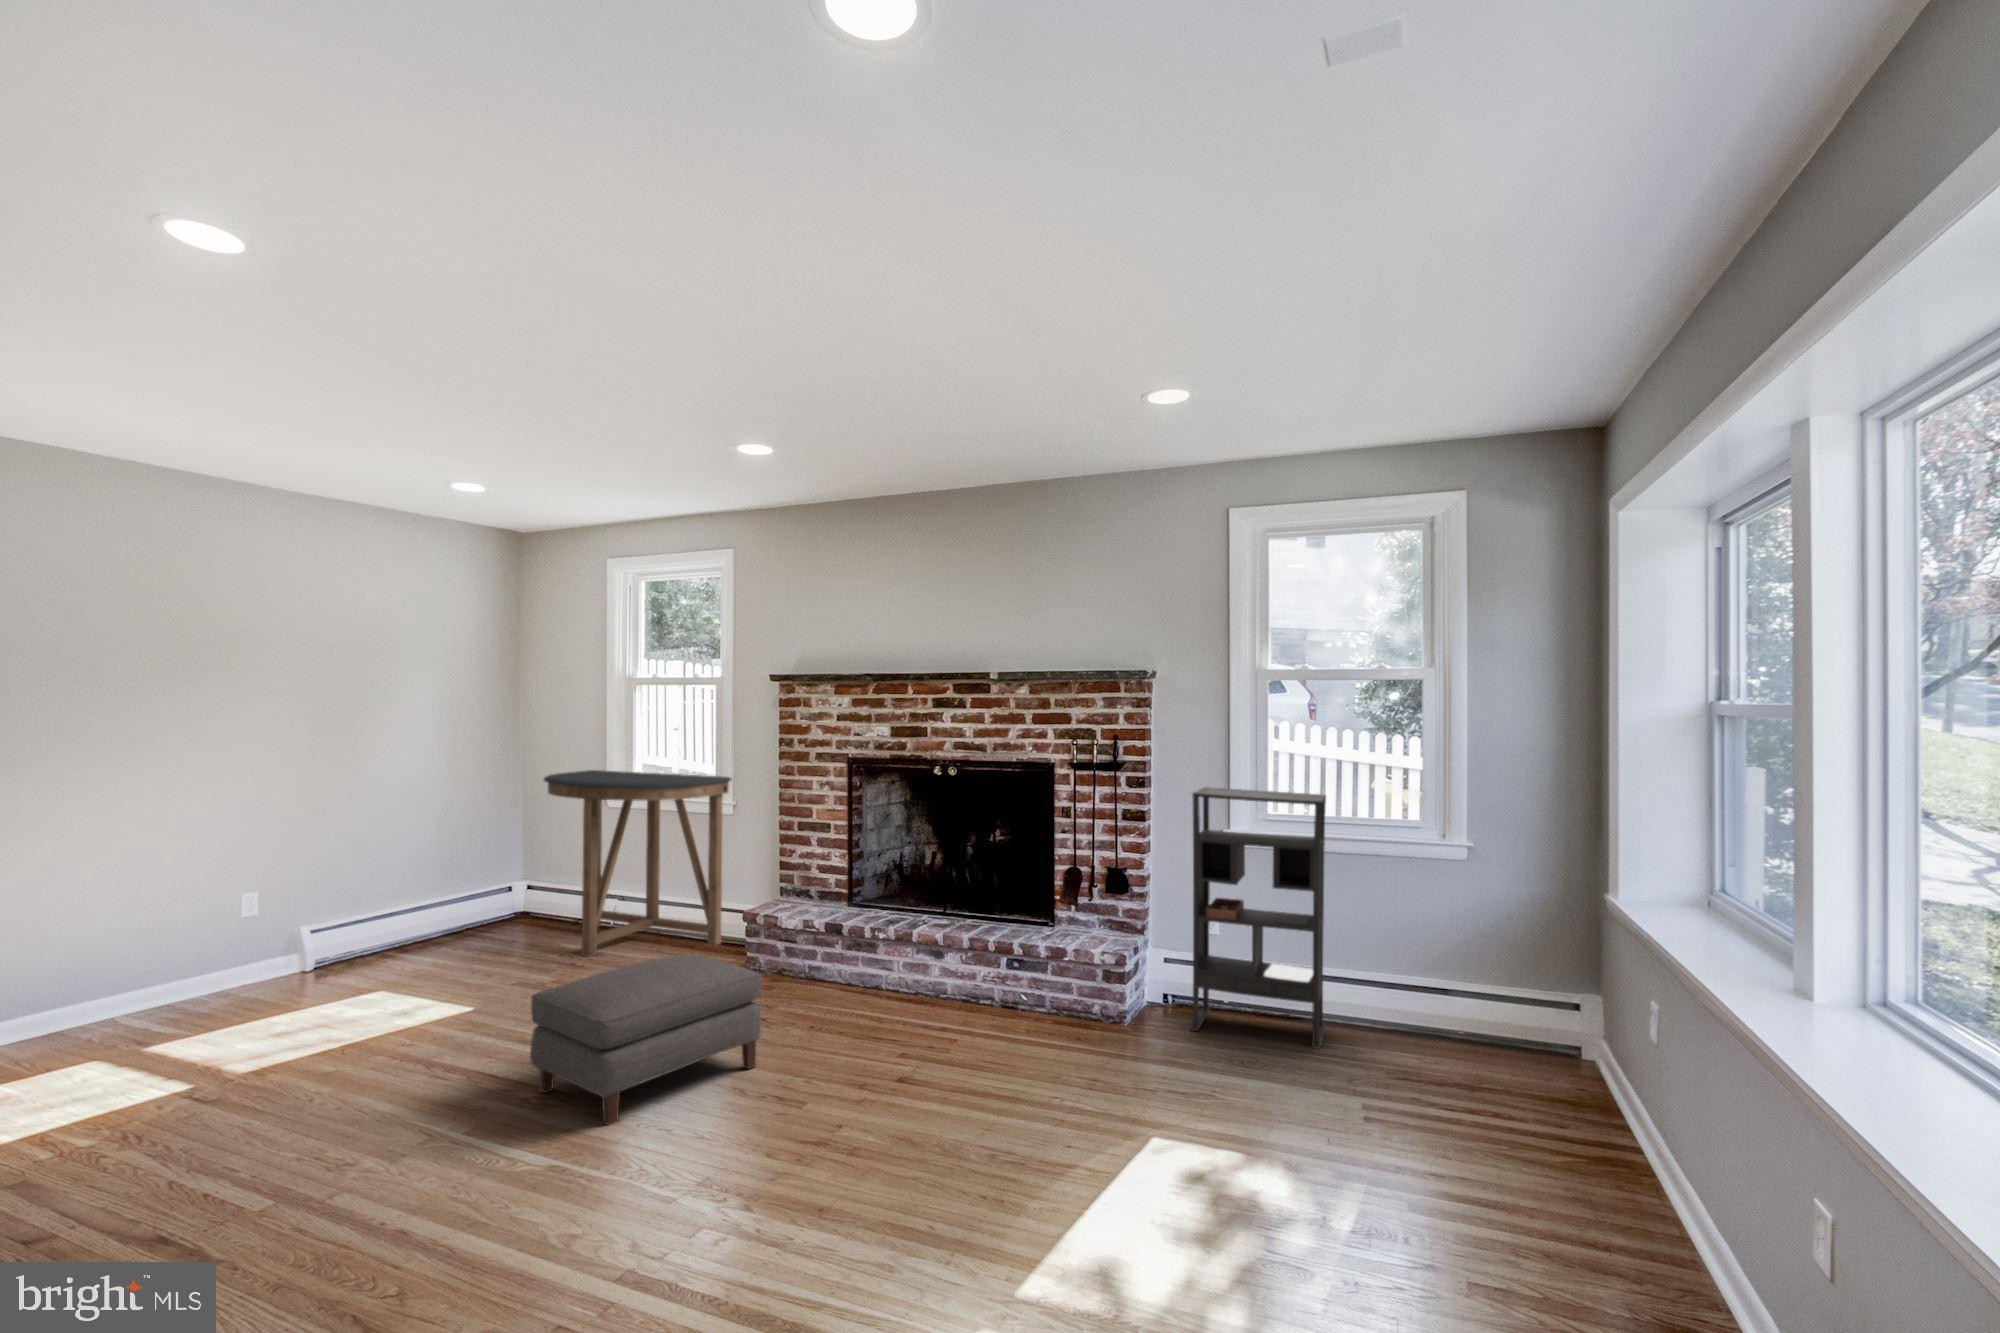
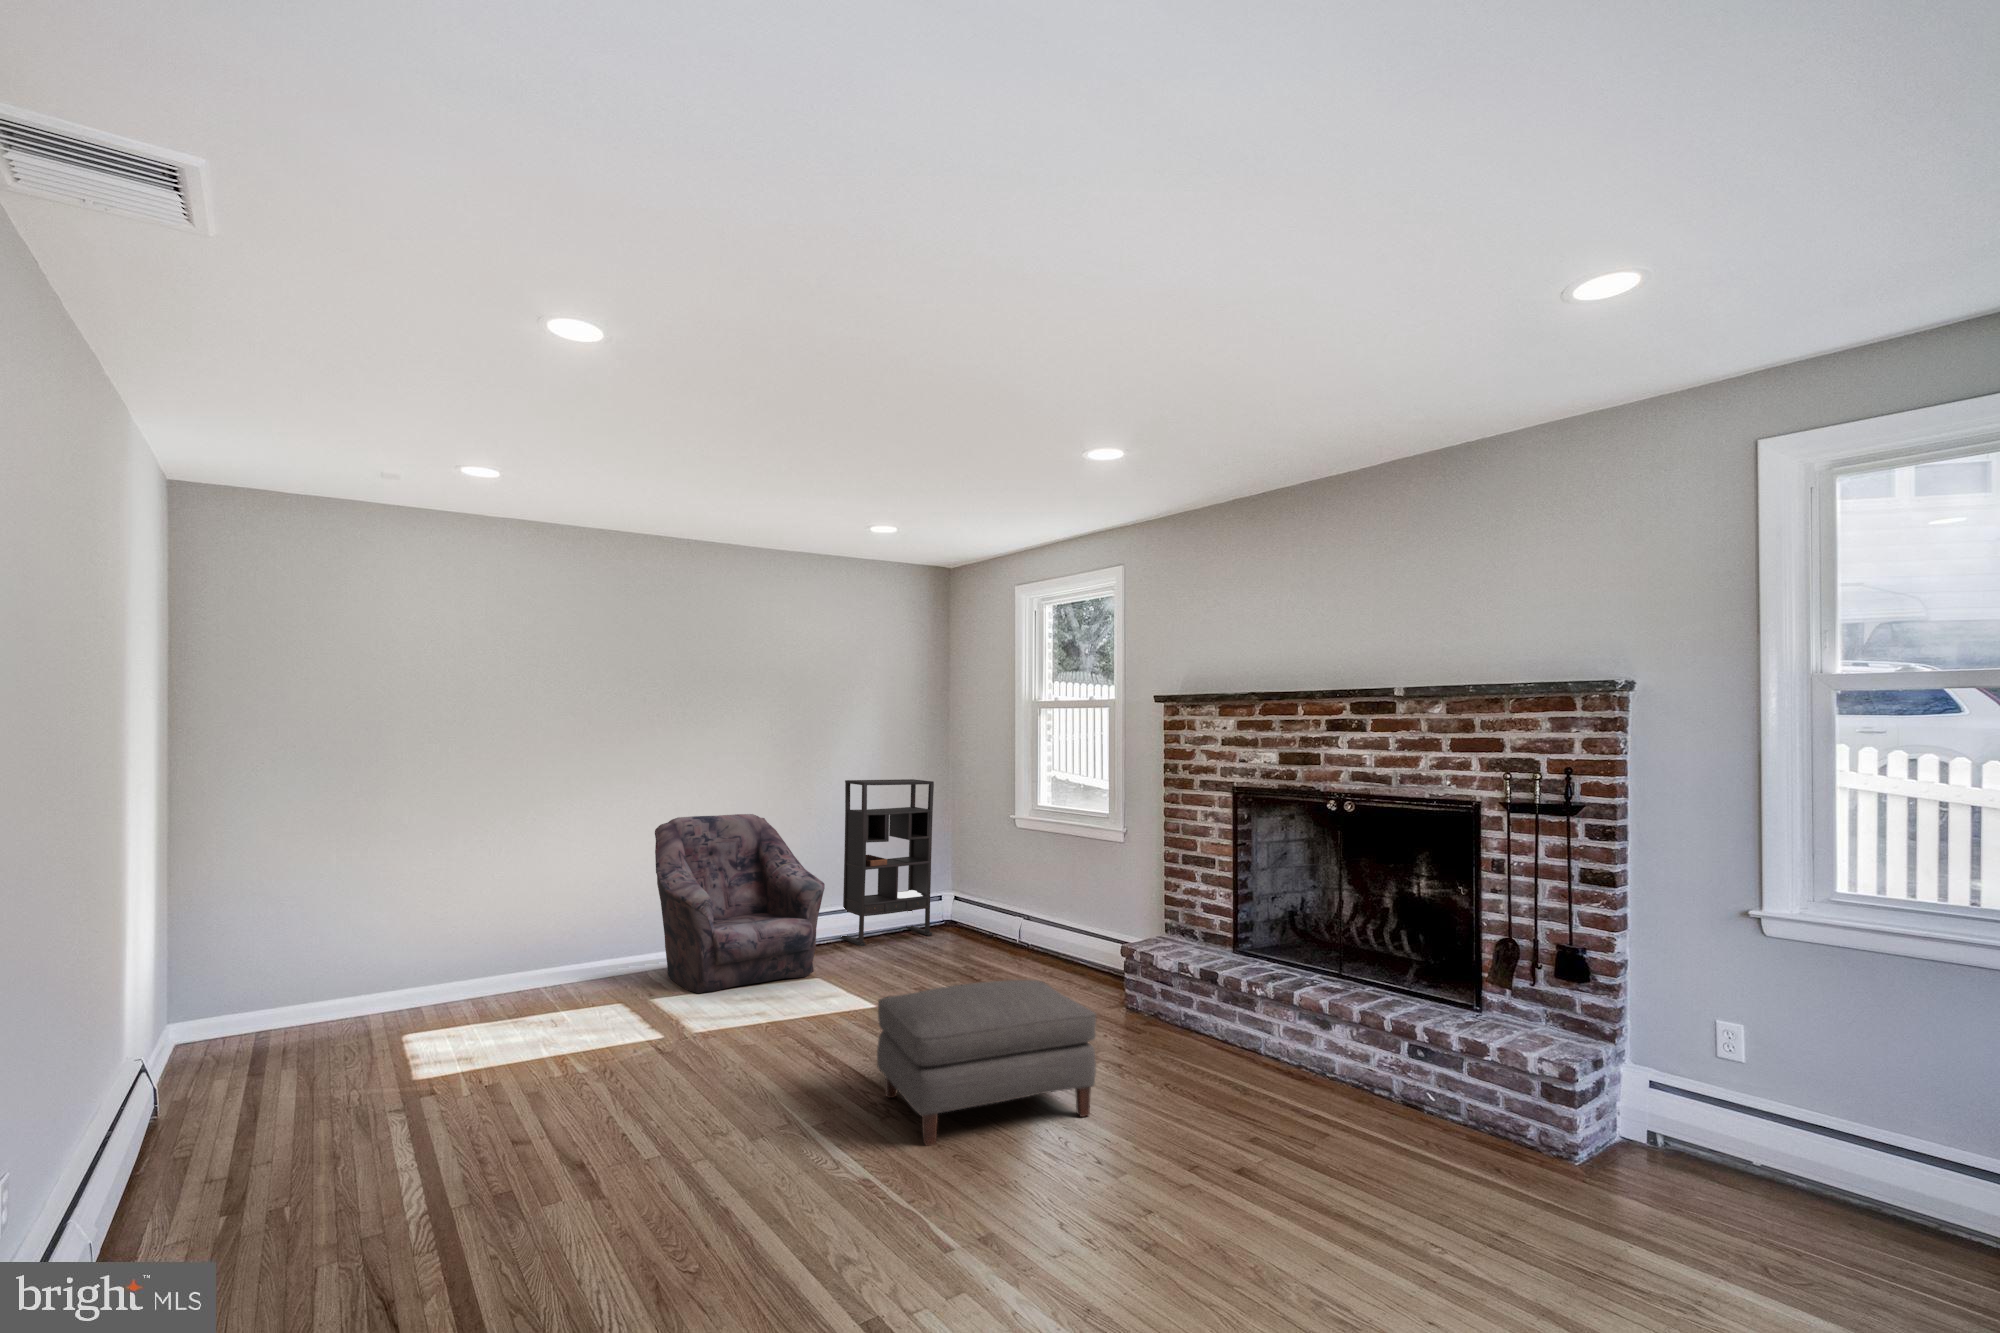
console table: present [544,770,731,957] -> none [956,789,1122,976]
bookshelf: present [1190,787,1326,1049] -> present [841,779,934,946]
armchair: none [134,816,392,1035] -> present [655,814,825,993]

